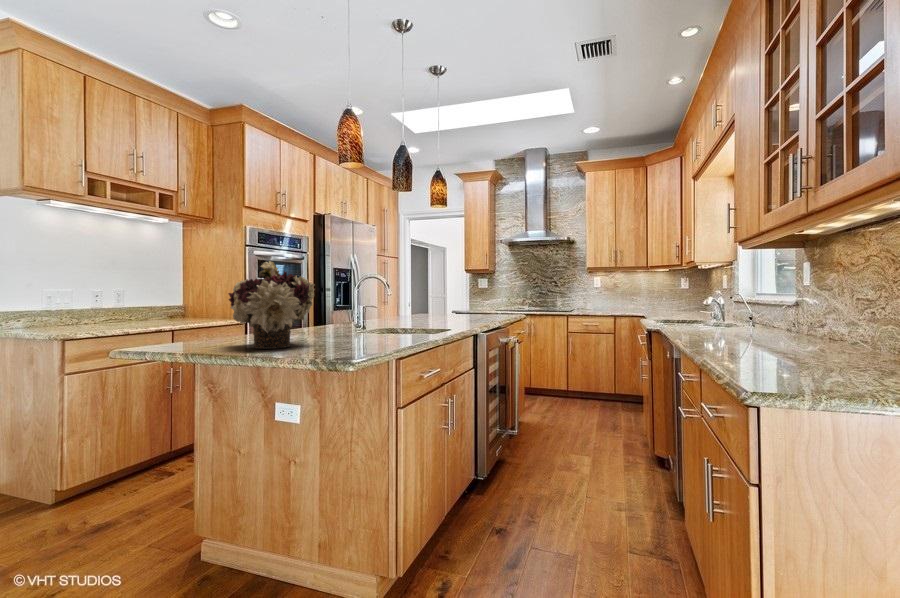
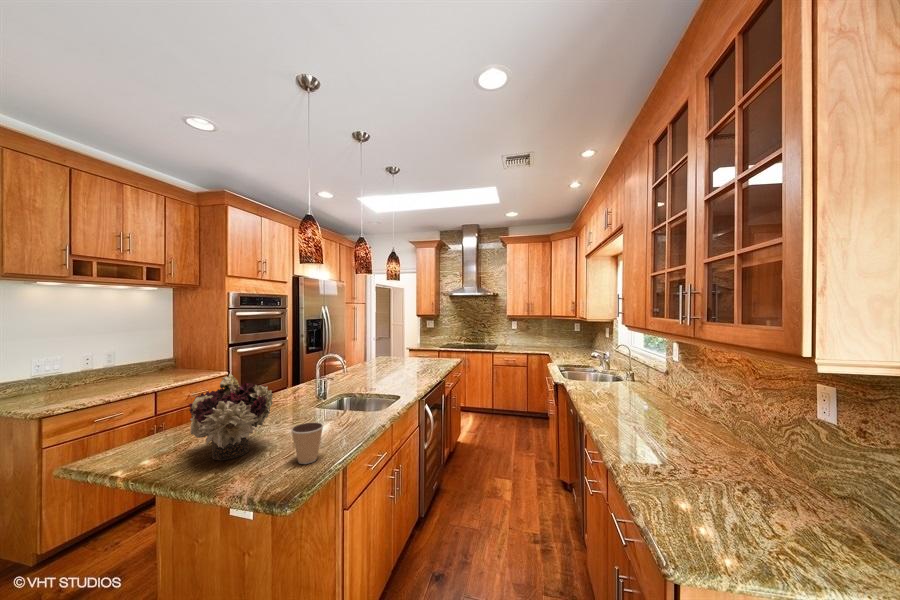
coffee cup: none [338,312,372,350] -> present [292,423,323,464]

